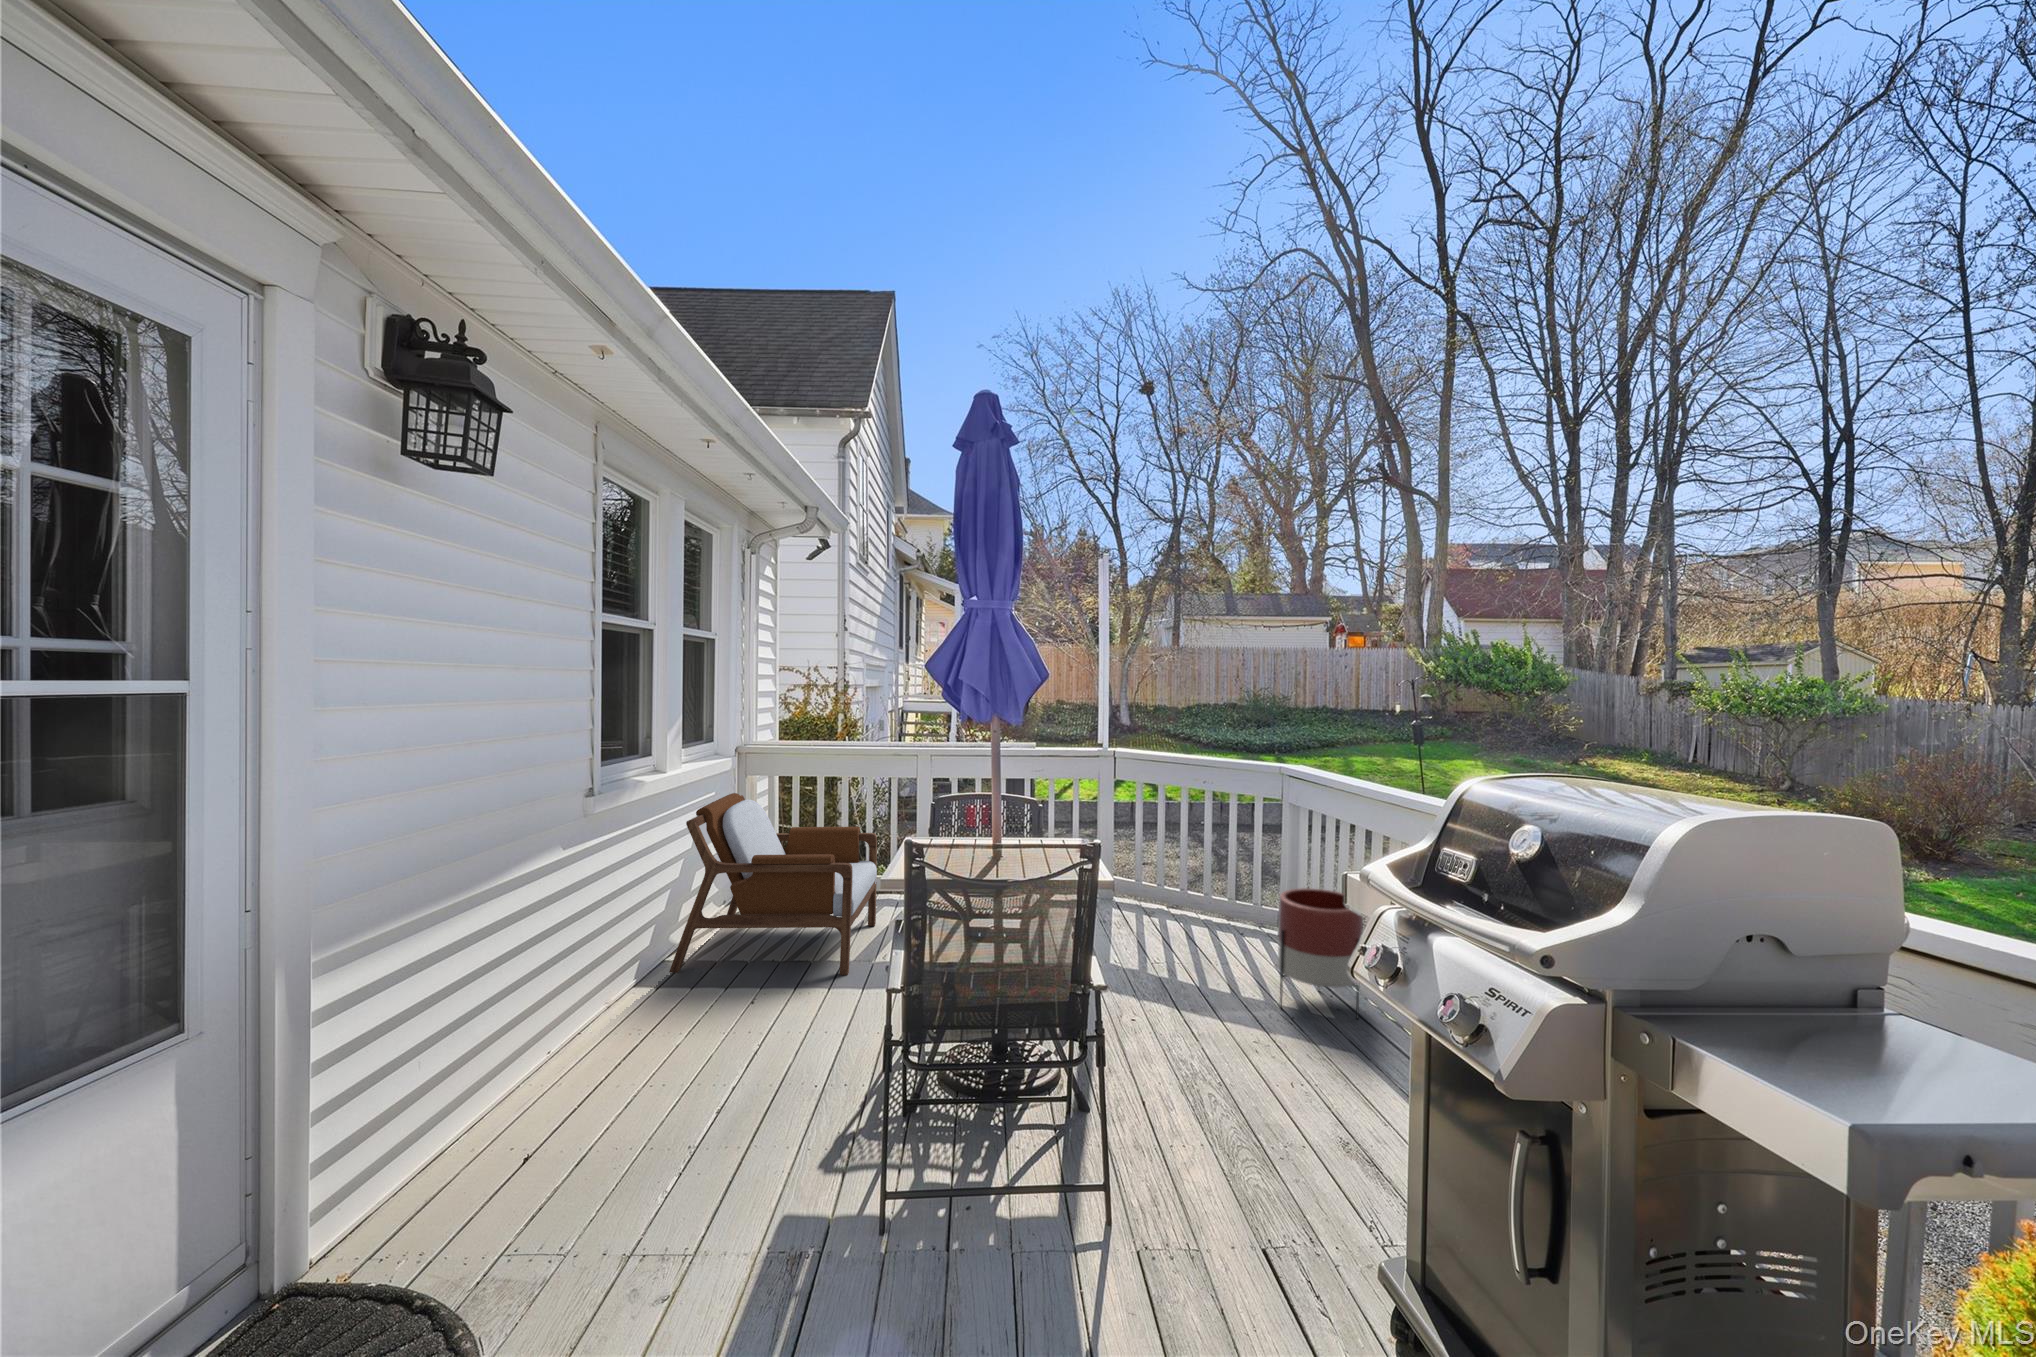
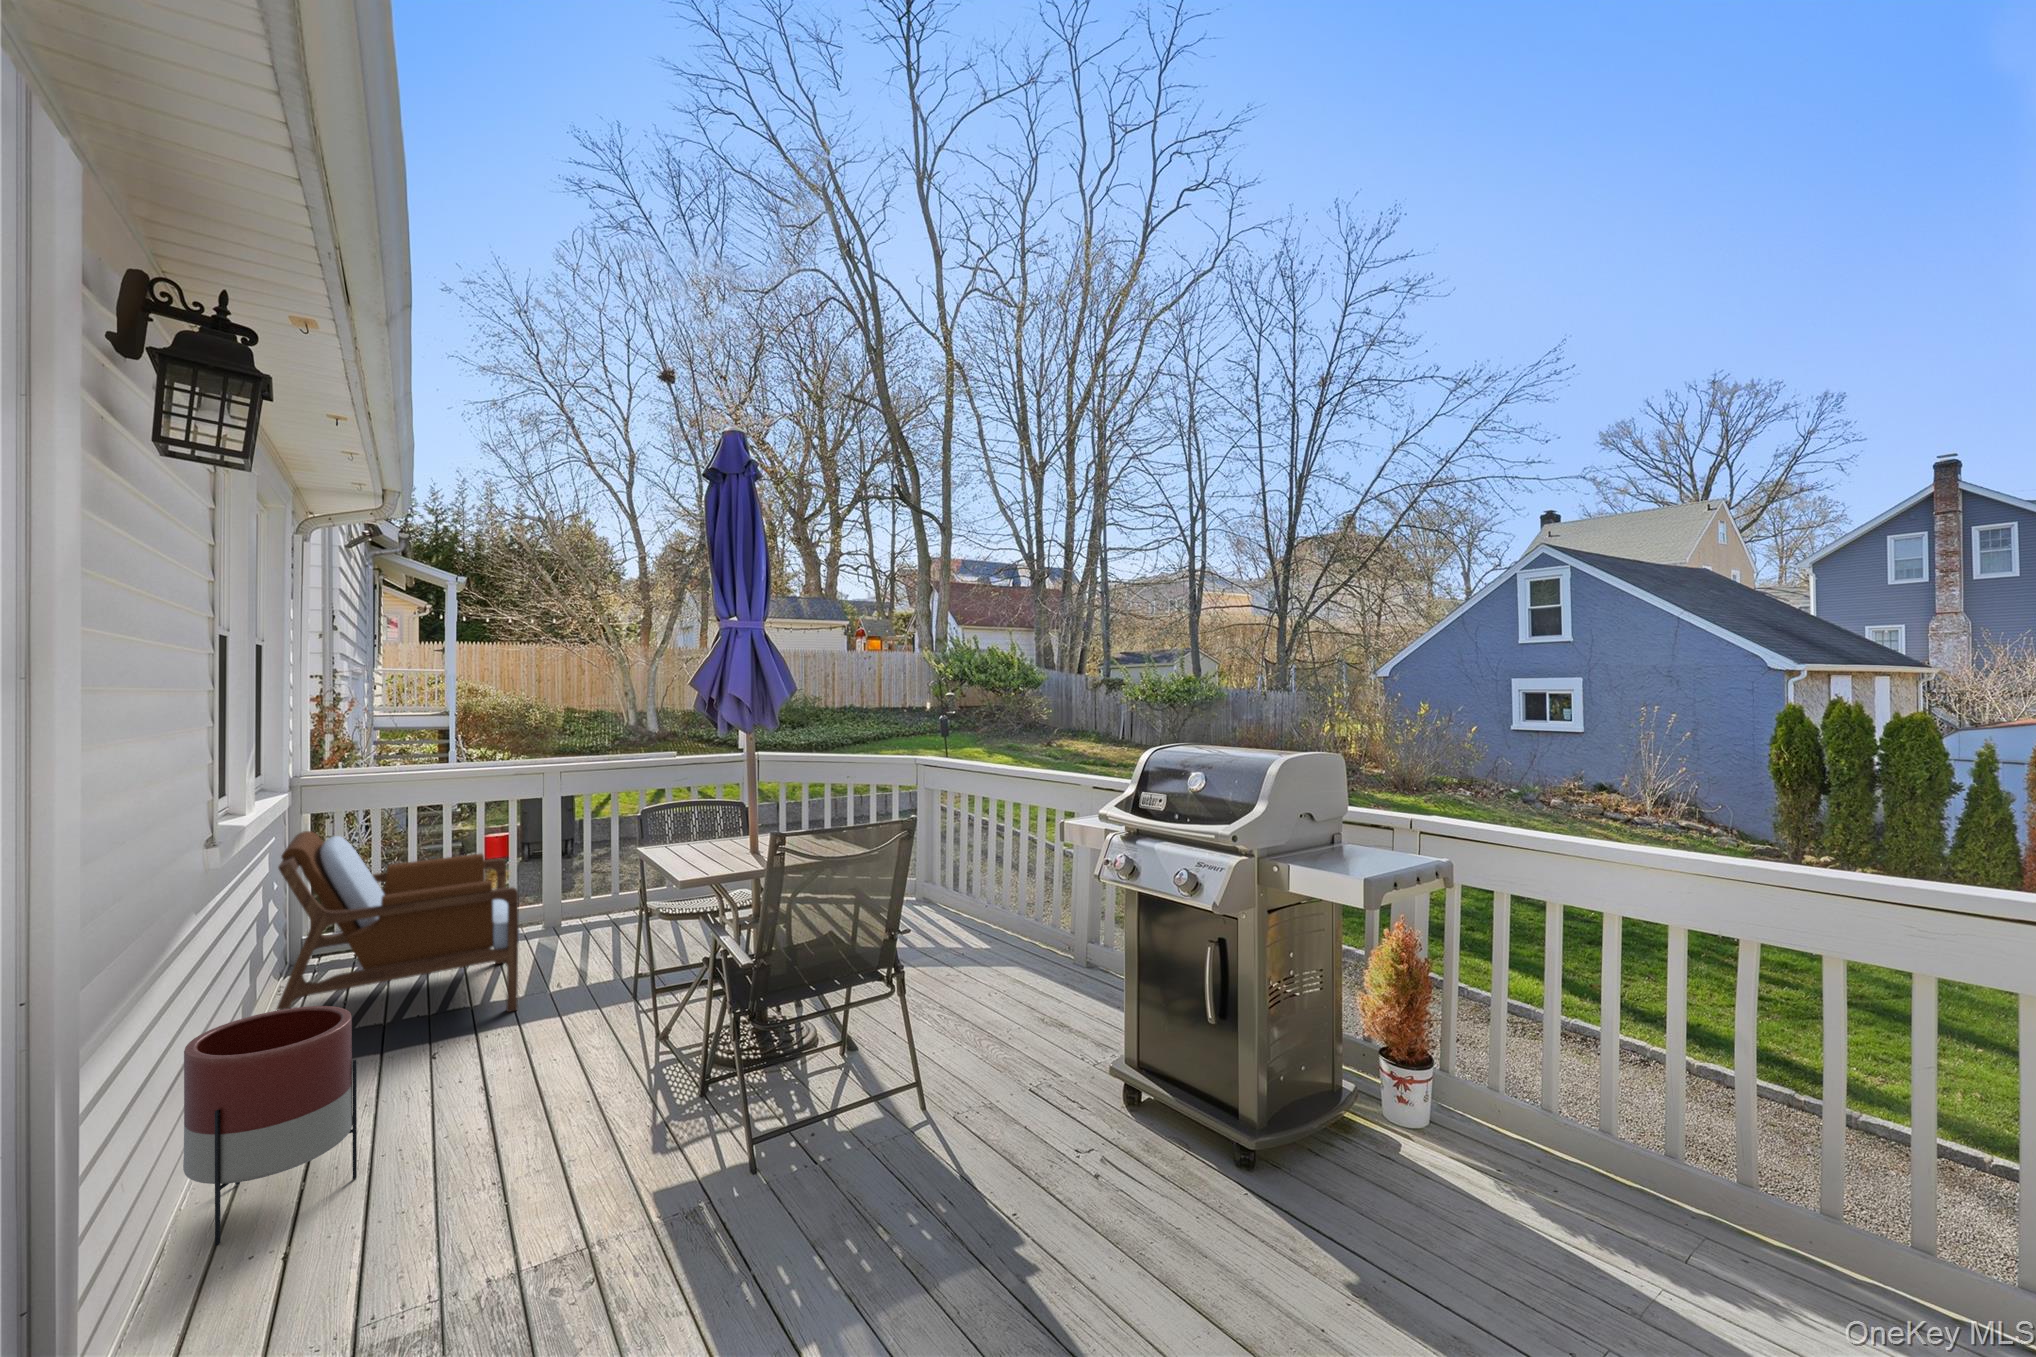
planter: present [1278,888,1363,1019] -> present [183,1006,357,1245]

